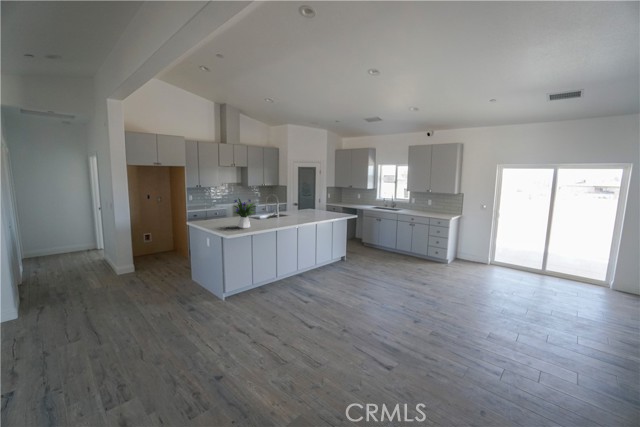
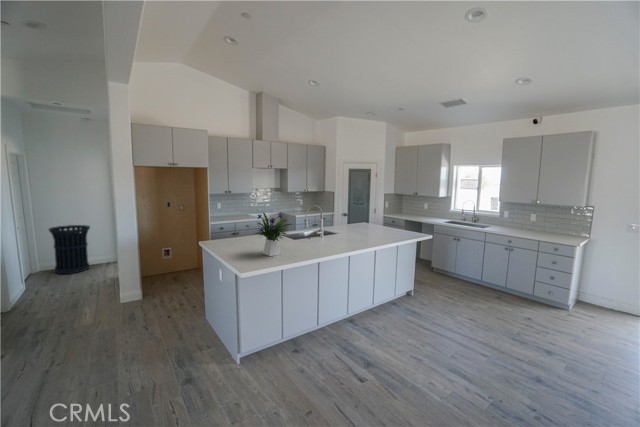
trash can: none [36,216,74,258] -> present [49,225,90,274]

